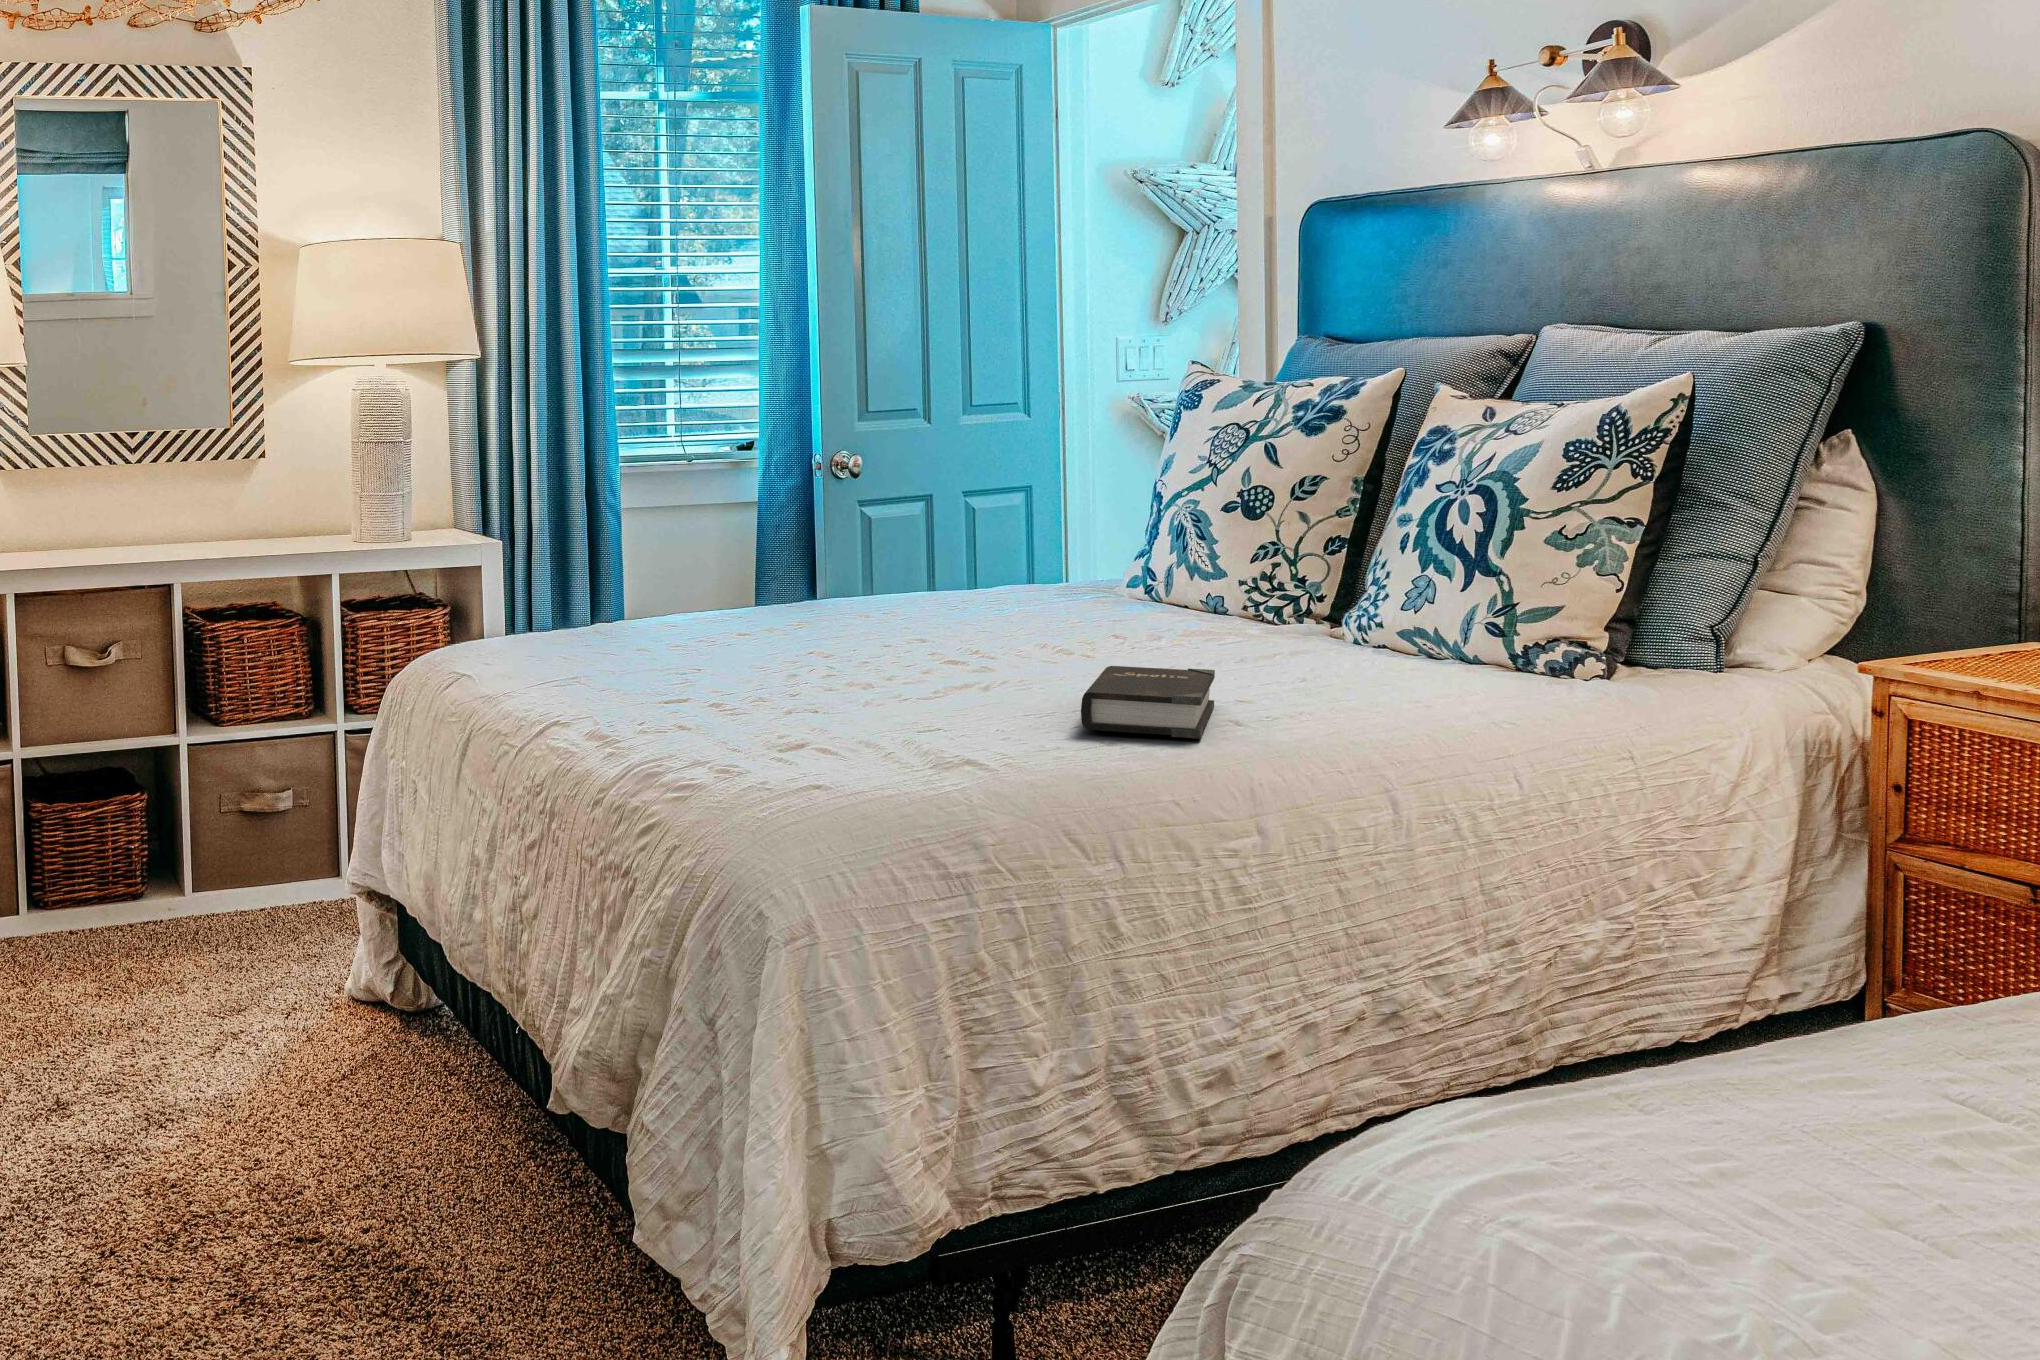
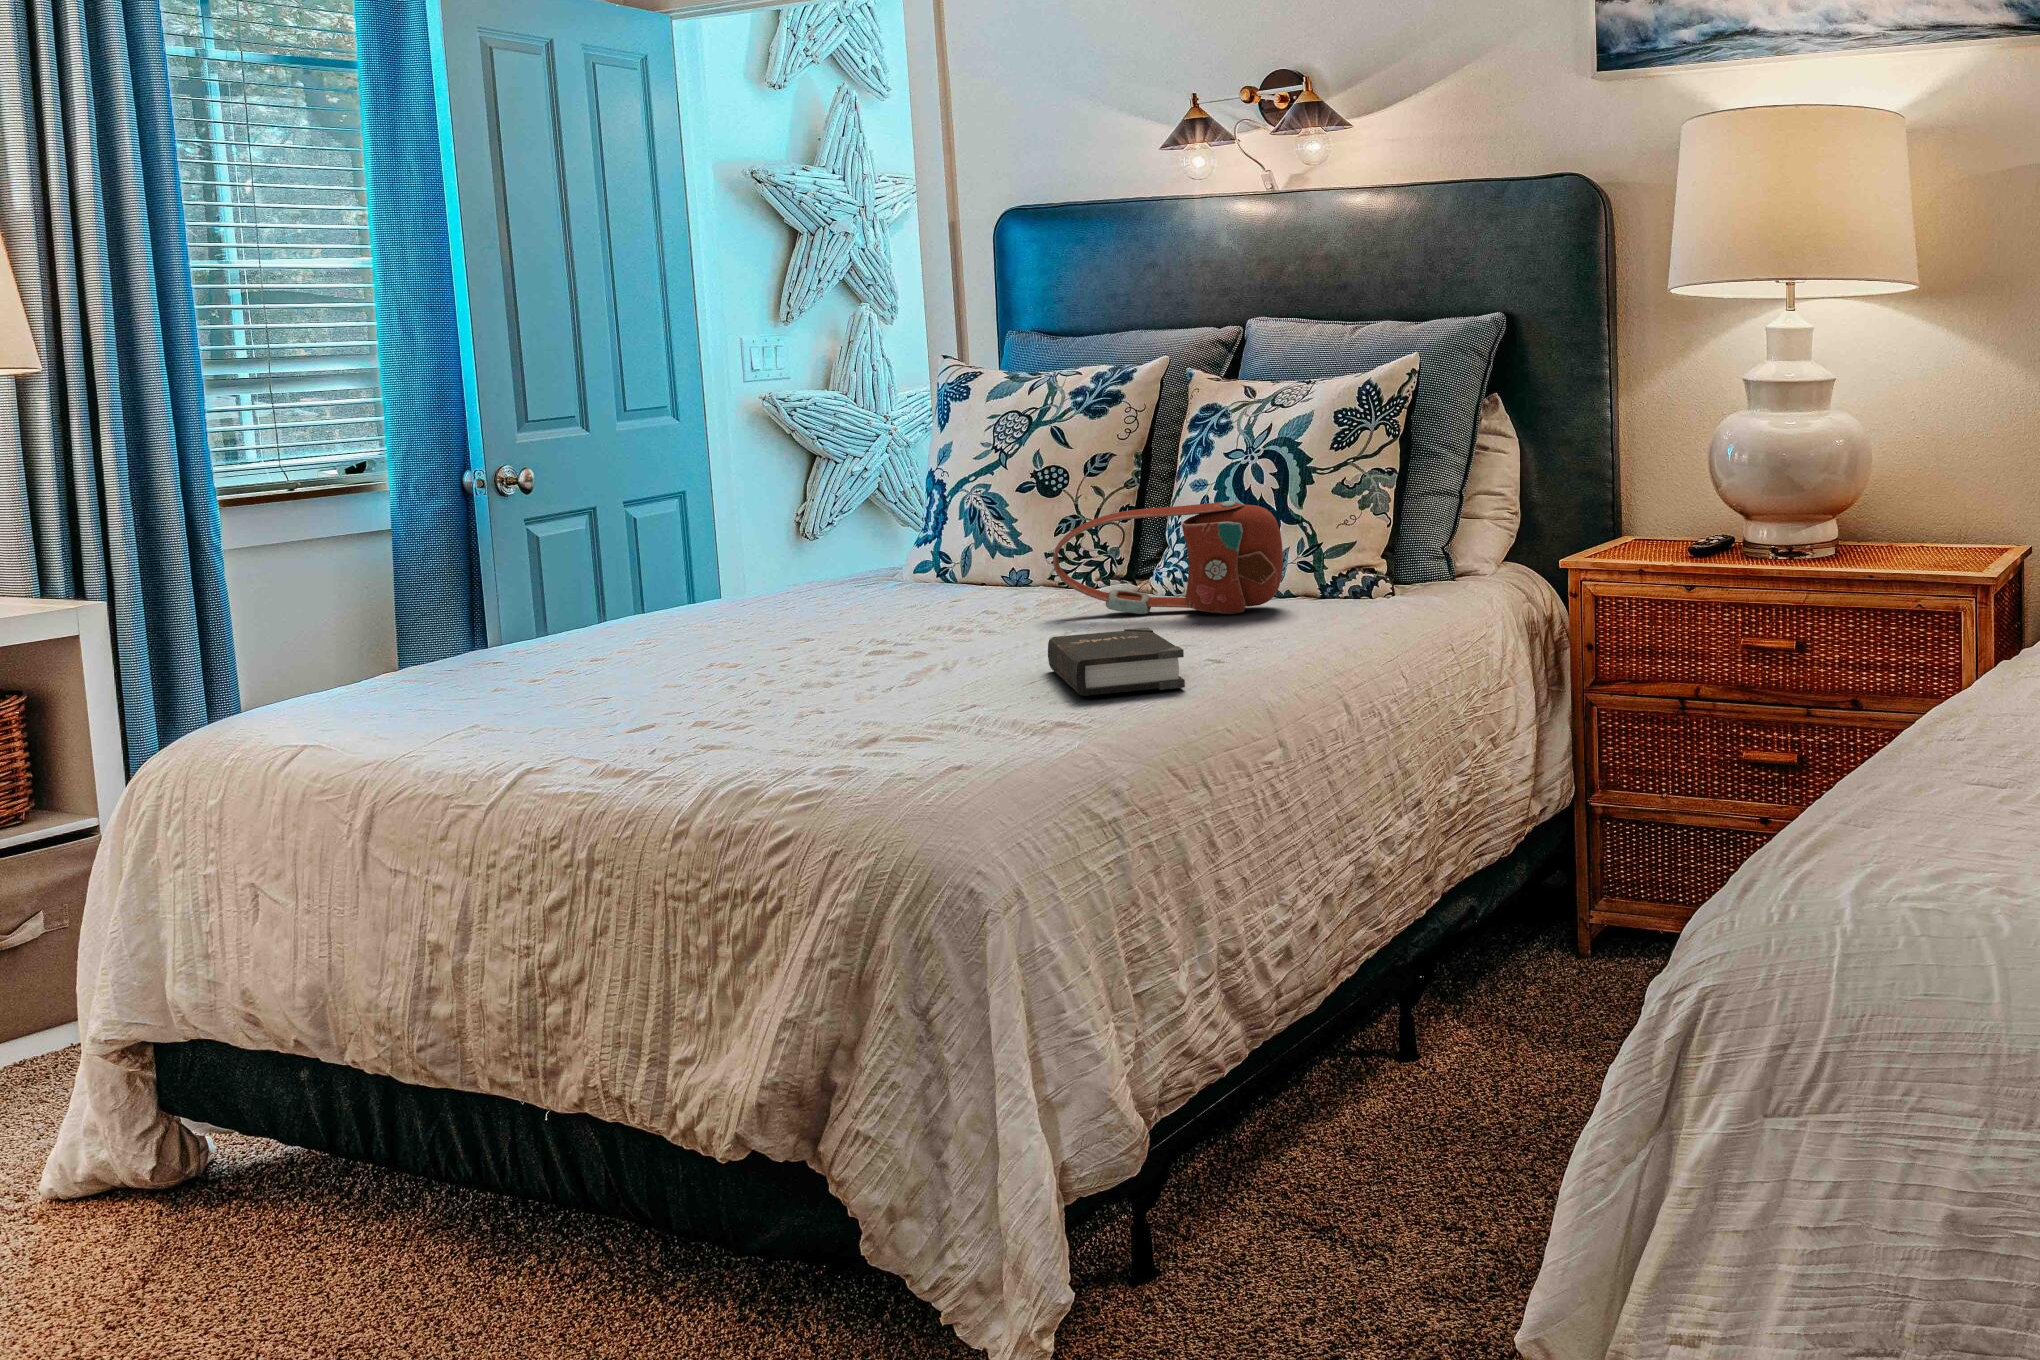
handbag: none [1193,542,1452,671] -> present [1053,501,1283,614]

